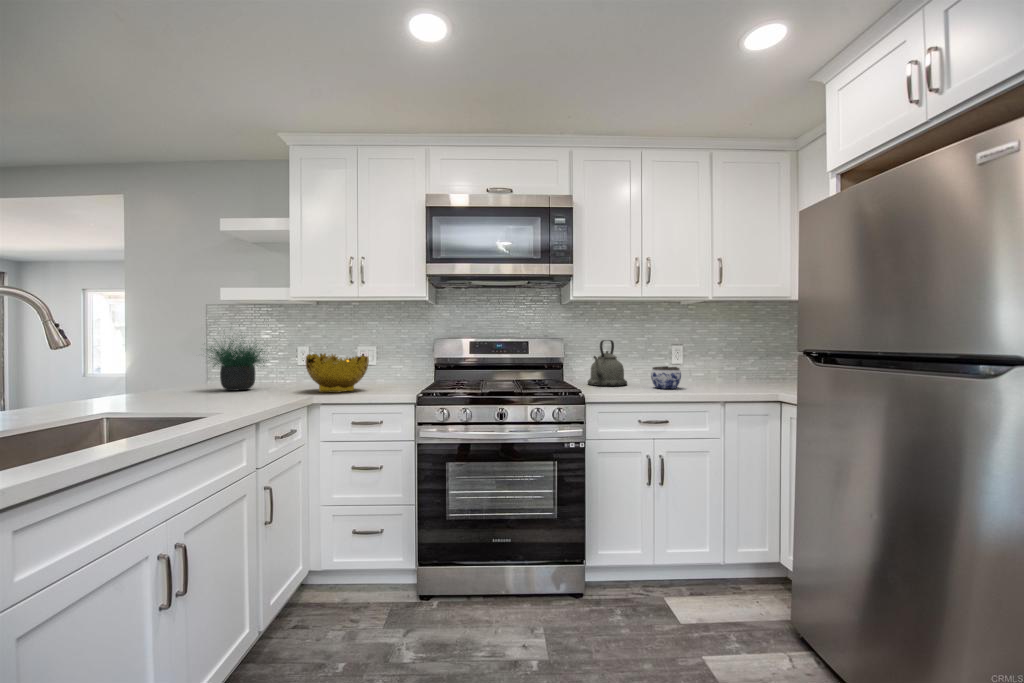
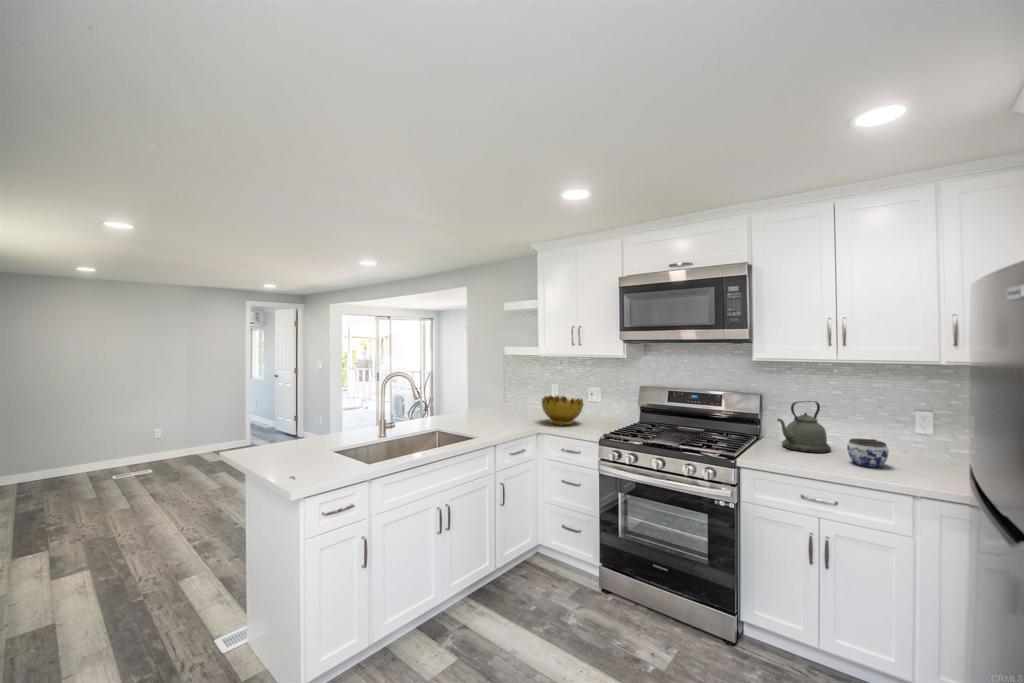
potted plant: present [208,341,264,391] -> none [488,370,532,415]

